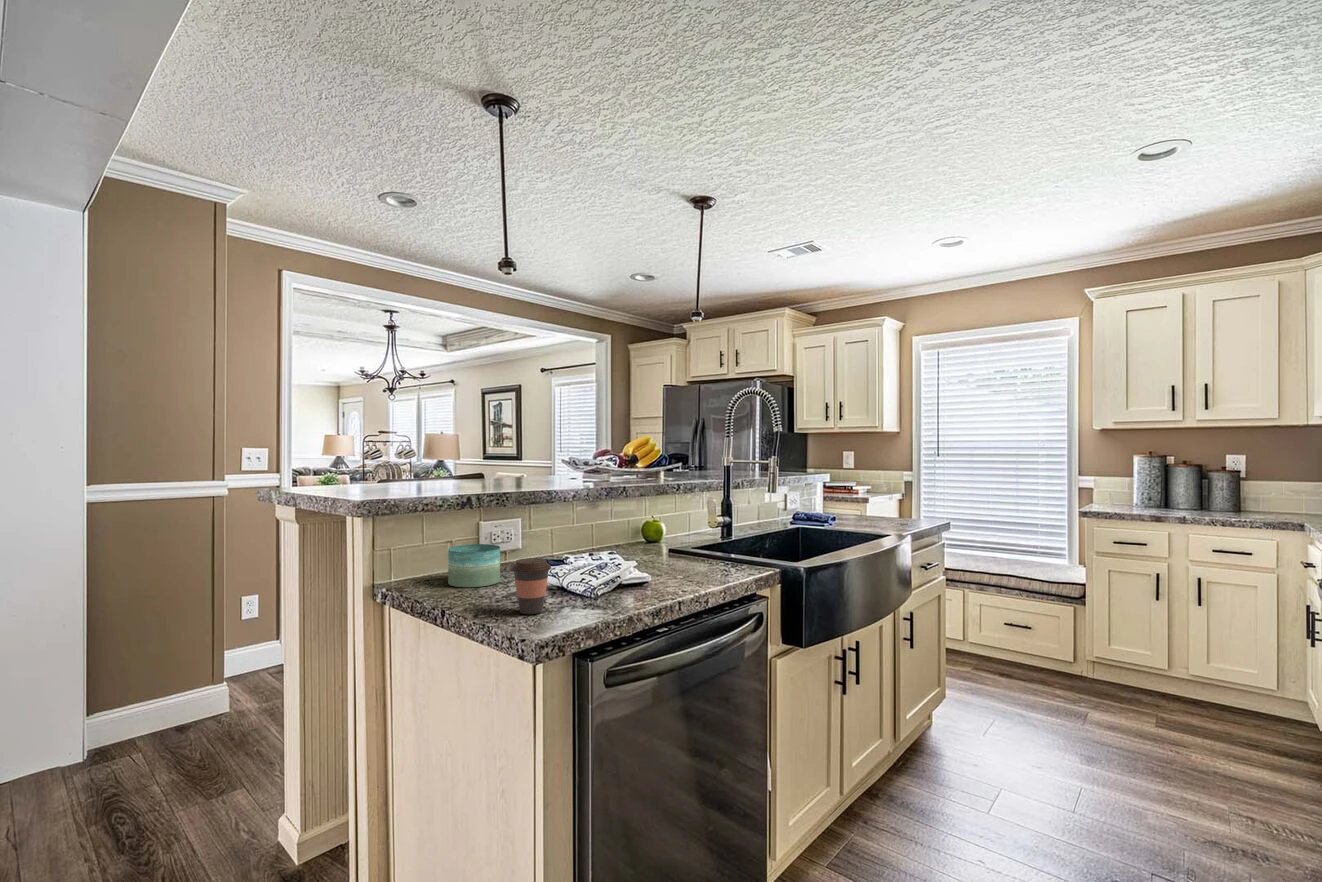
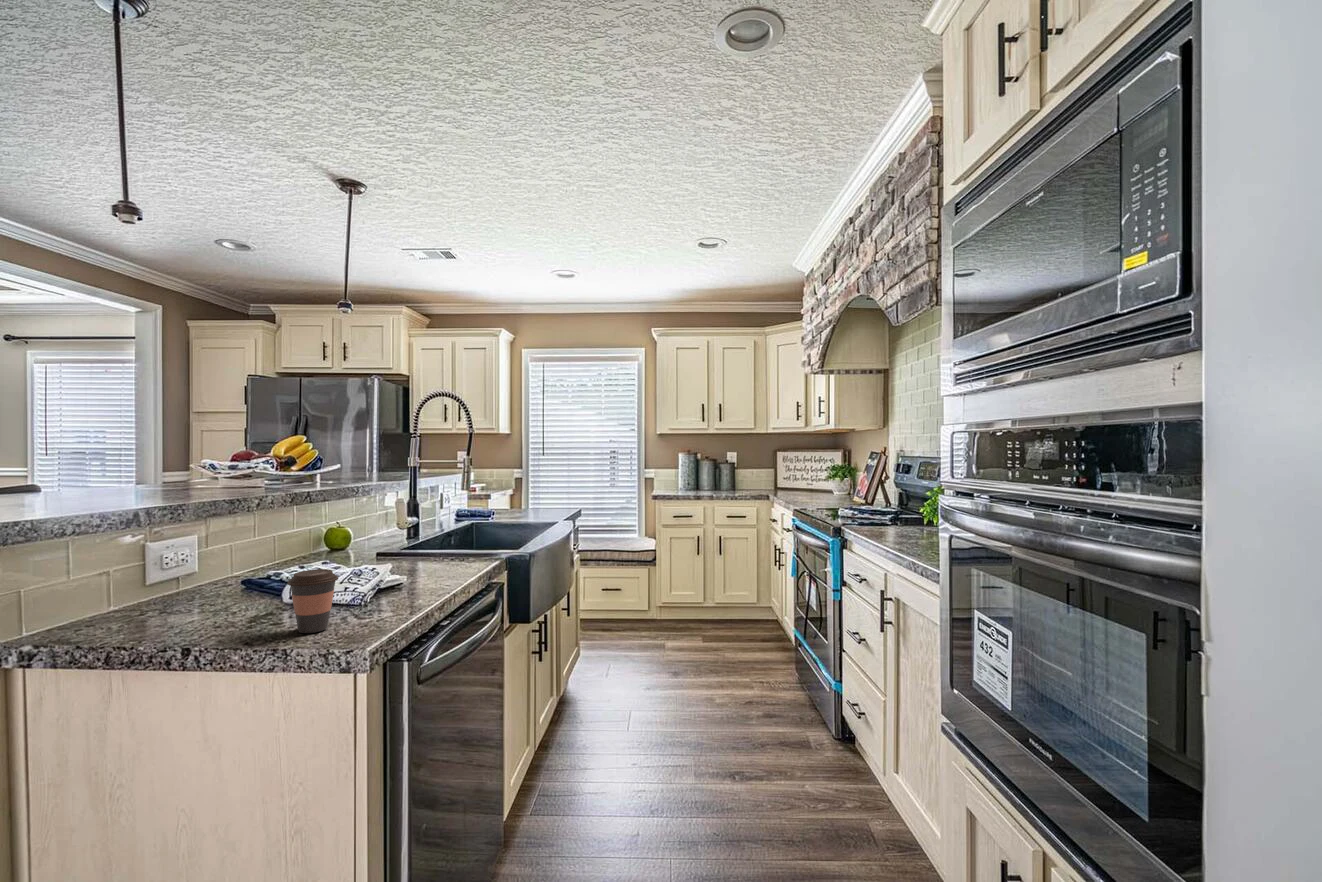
candle: present [448,544,500,587] -> none [127,568,211,627]

